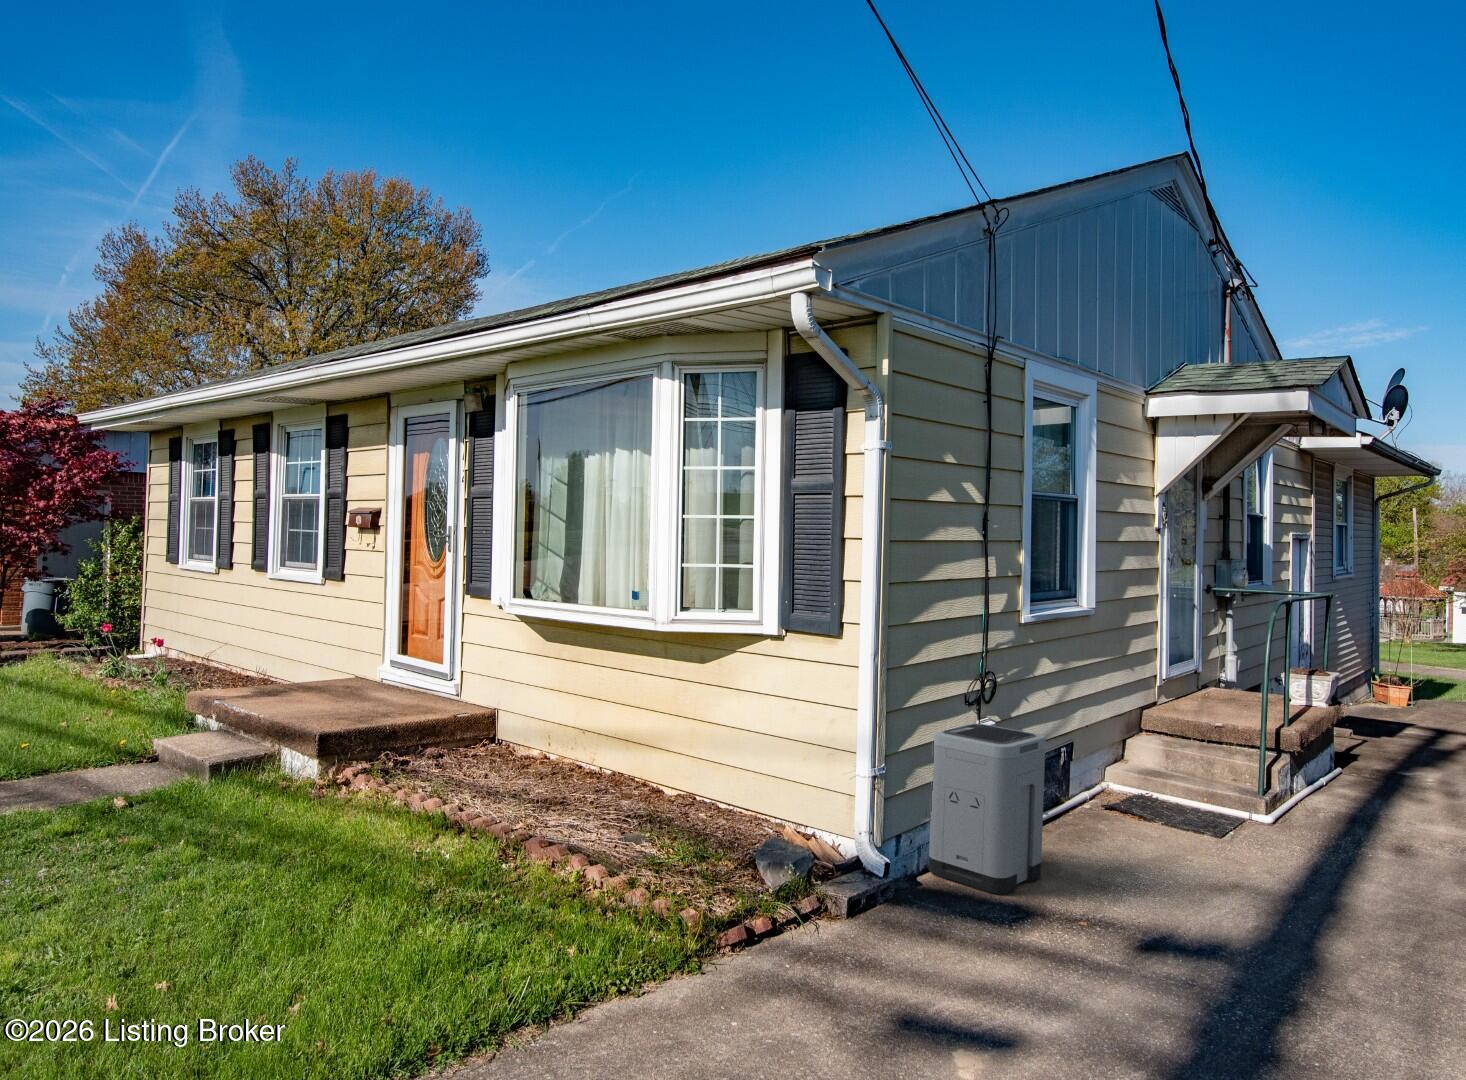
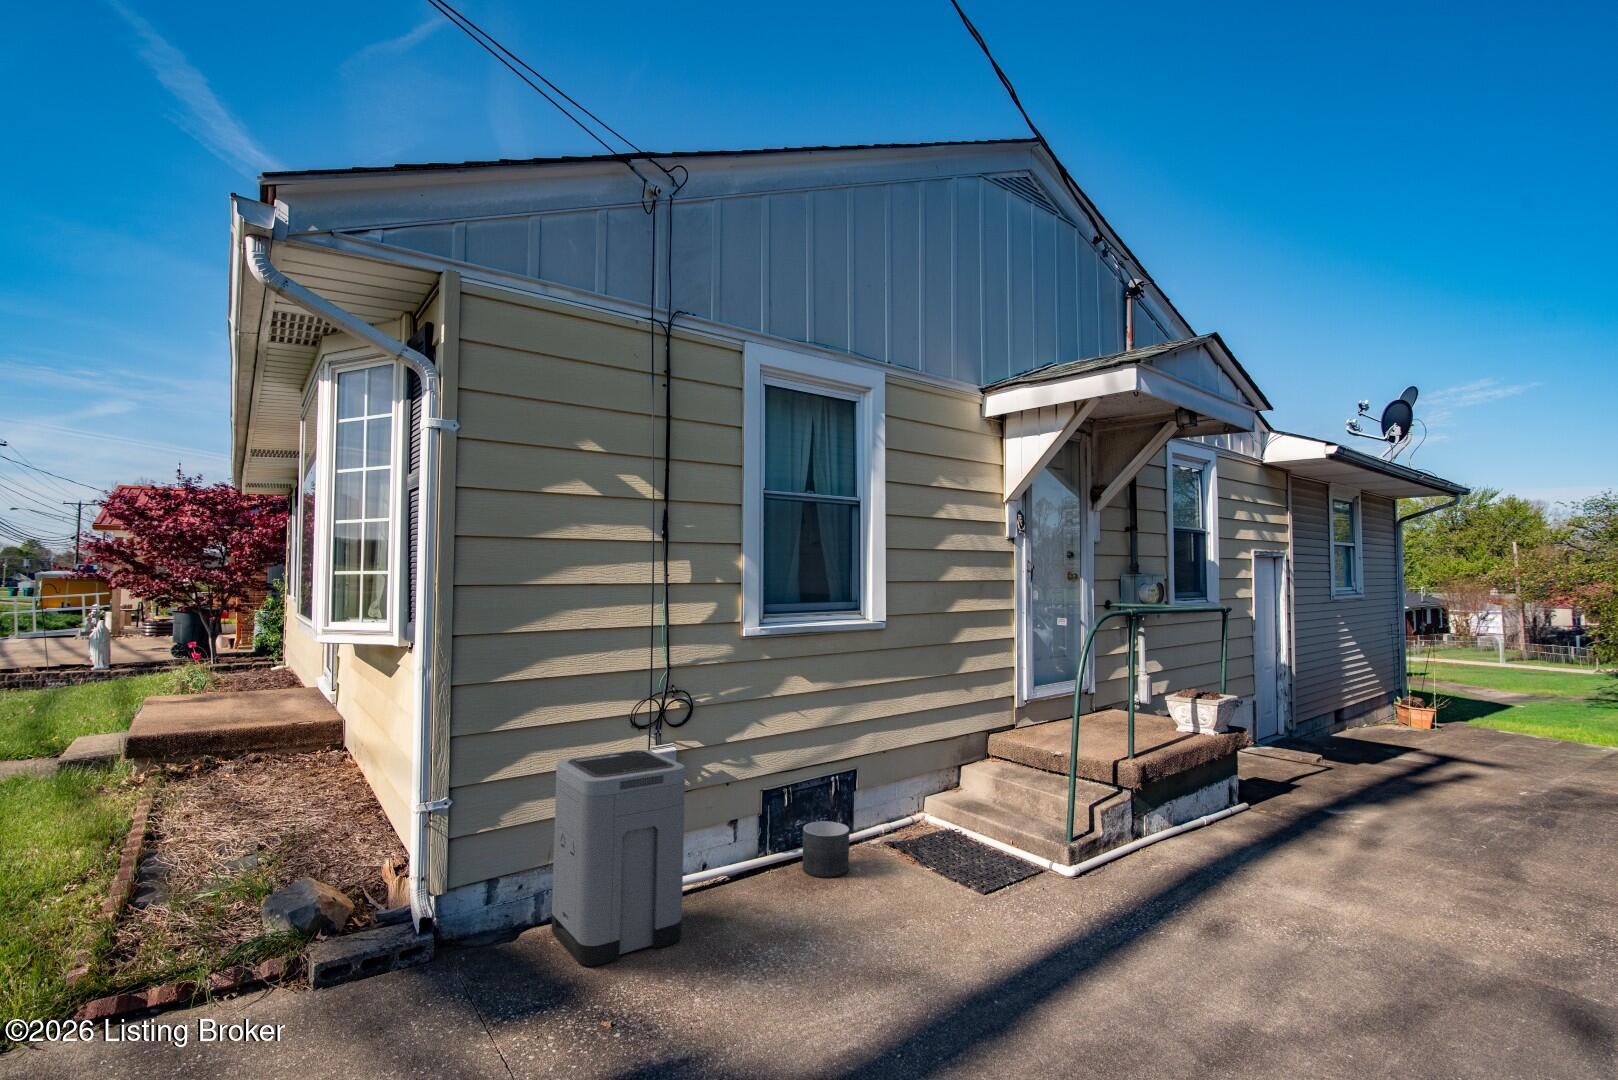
planter: none [1050,786,1094,832] -> present [803,821,849,878]

